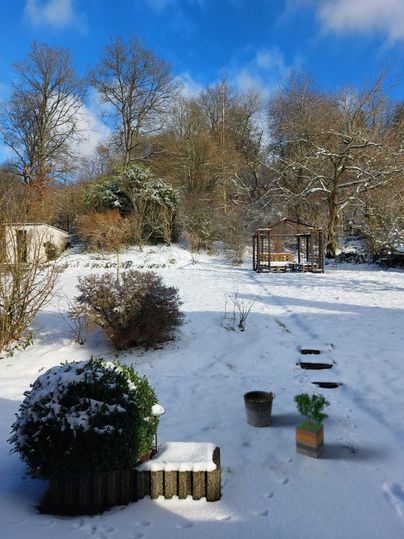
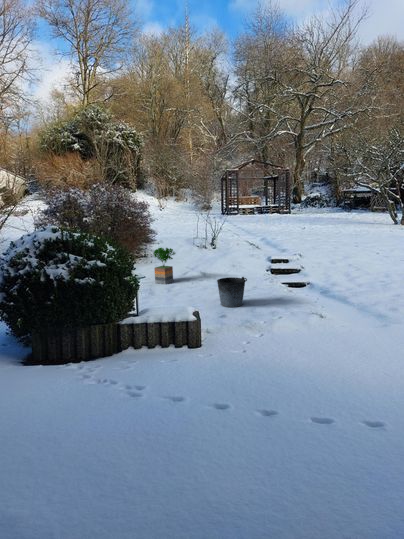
potted tree: present [294,393,330,458] -> present [153,248,175,284]

